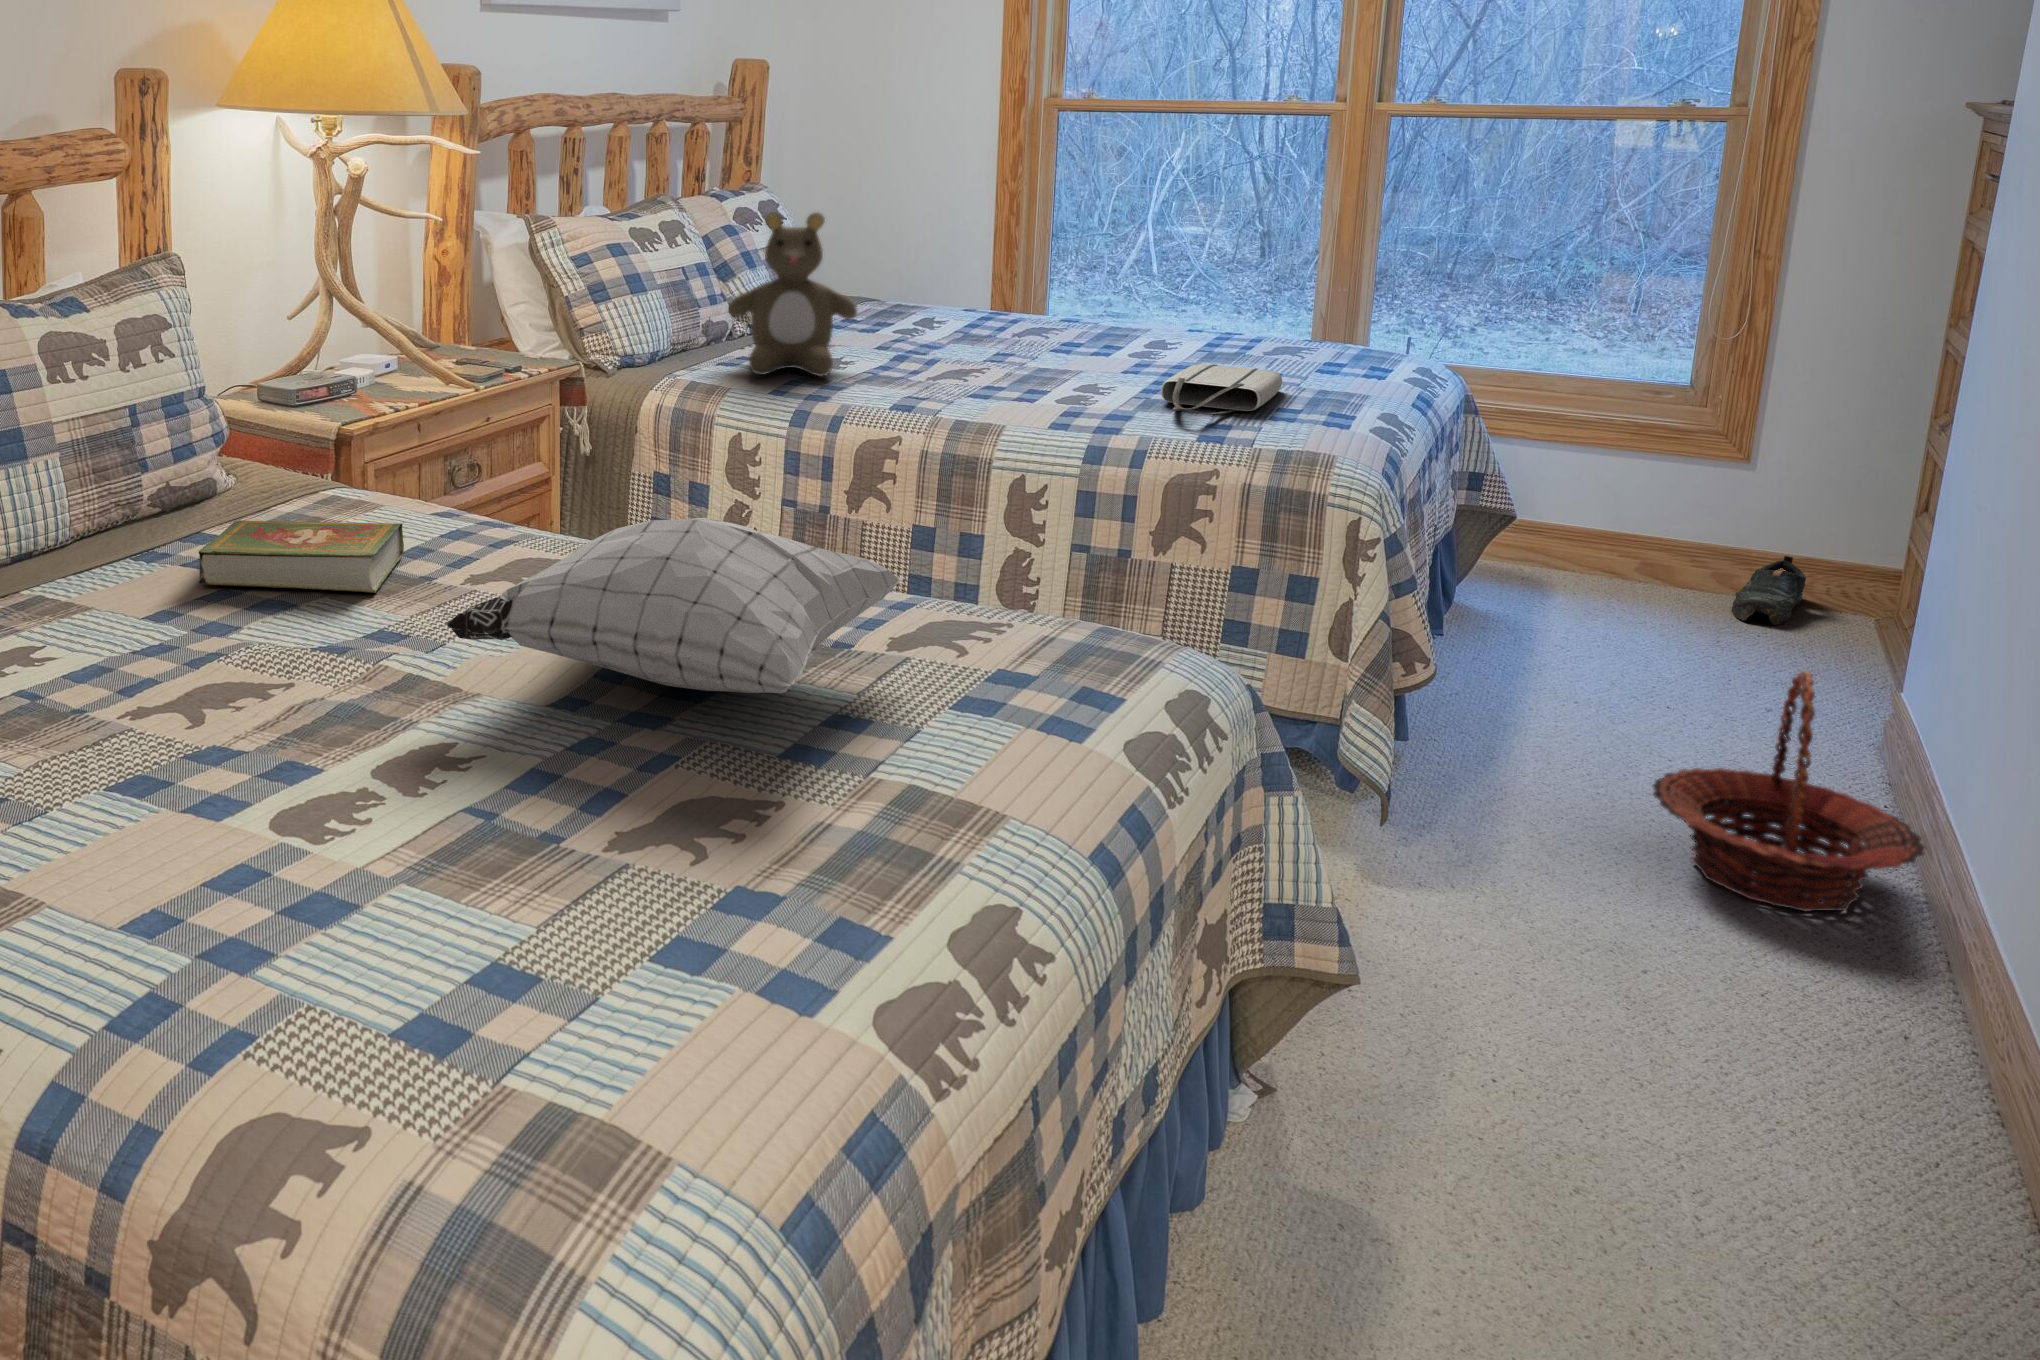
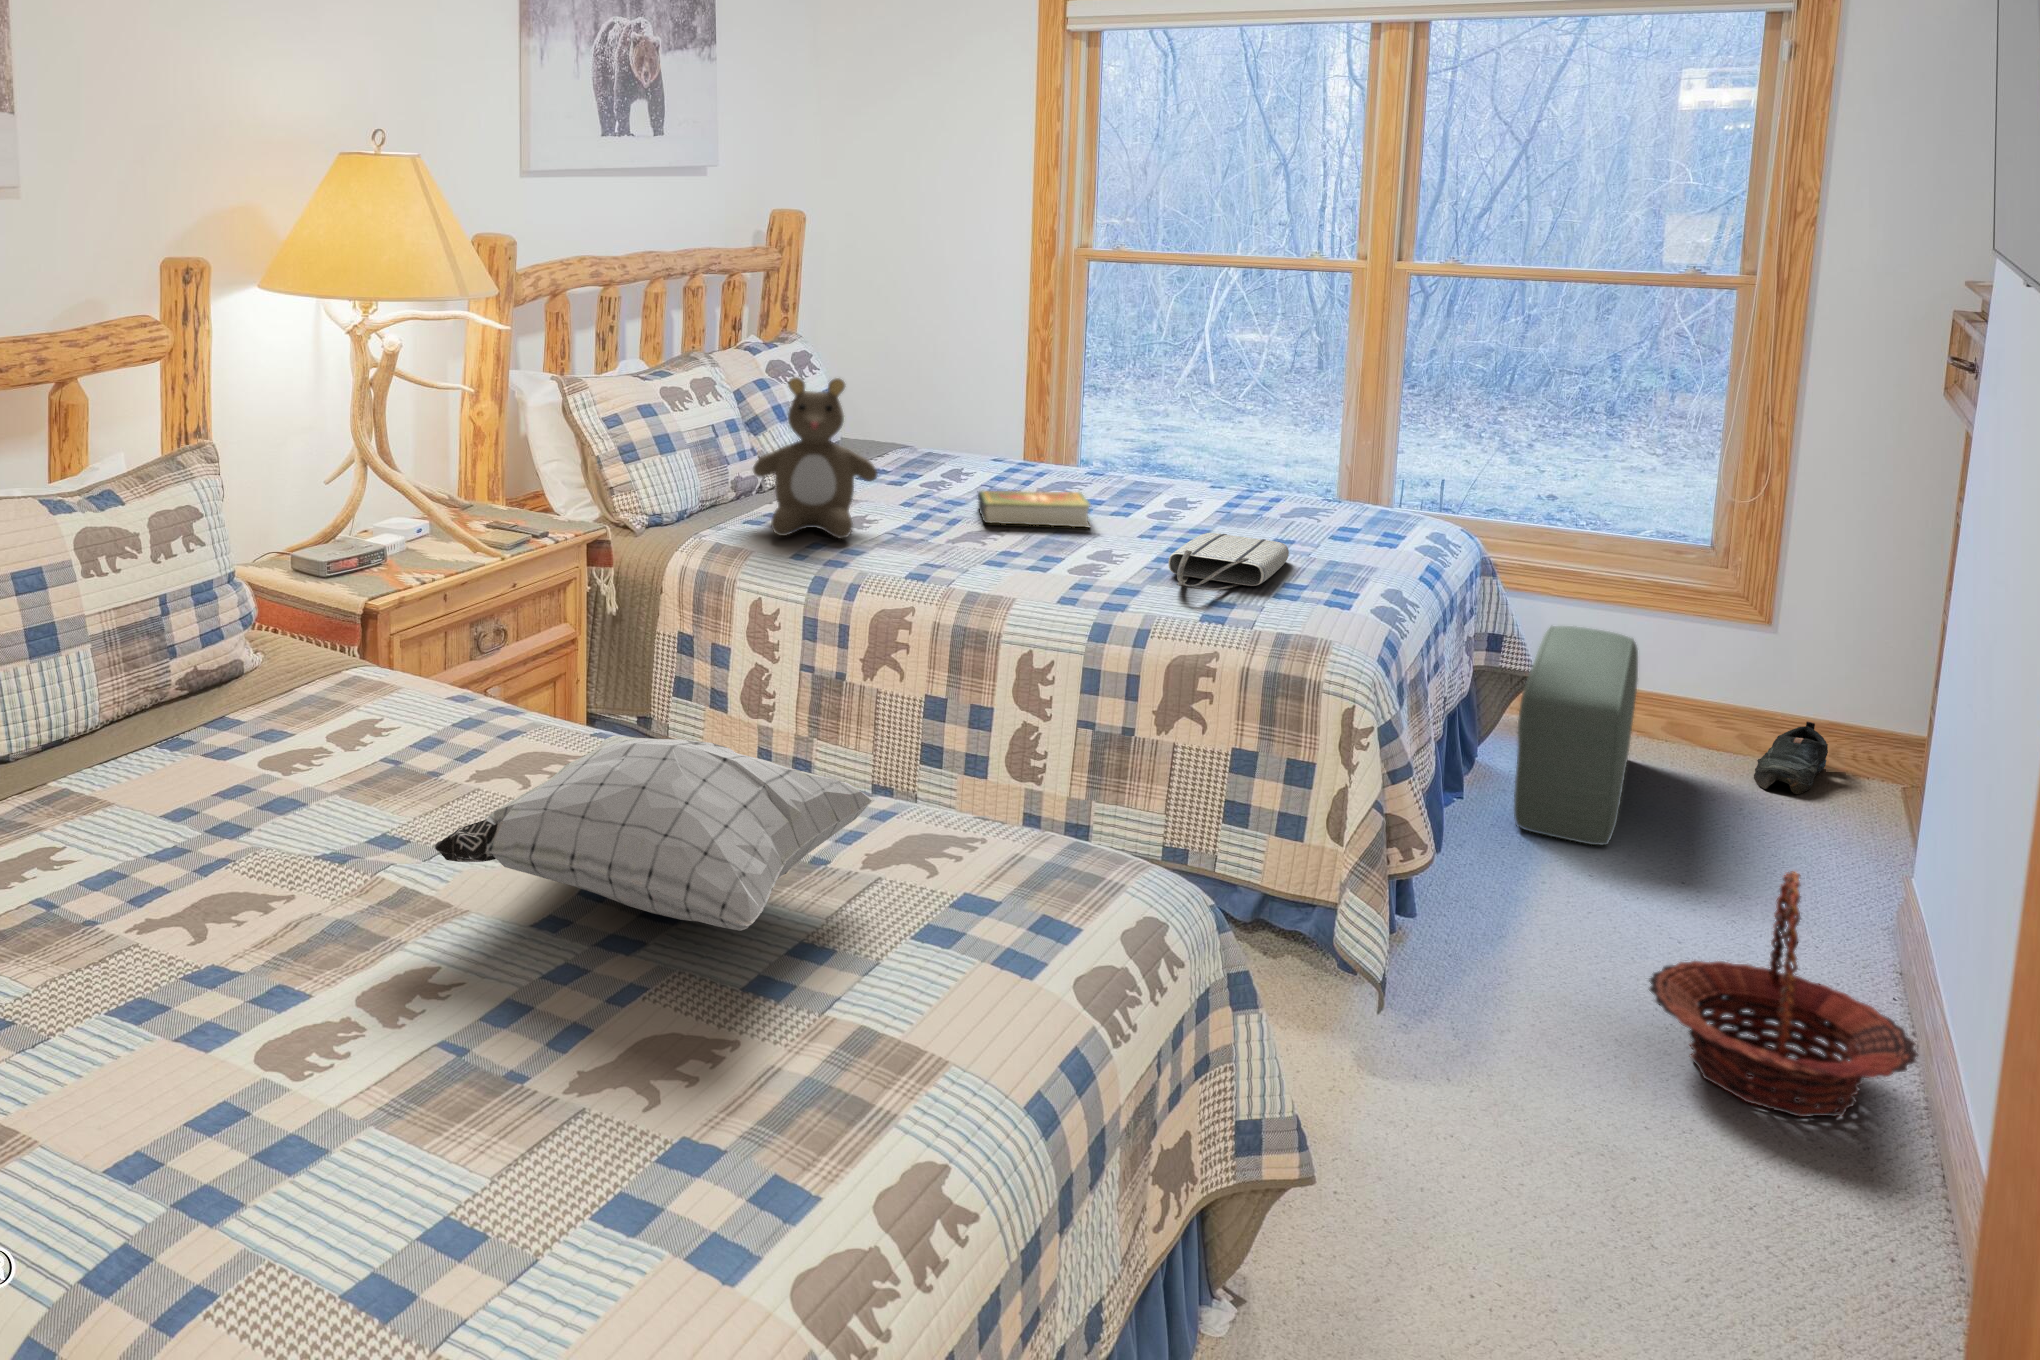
pouf: none [1497,464,1621,674] -> present [1514,626,1638,845]
book: present [199,521,404,593] -> present [978,491,1090,528]

